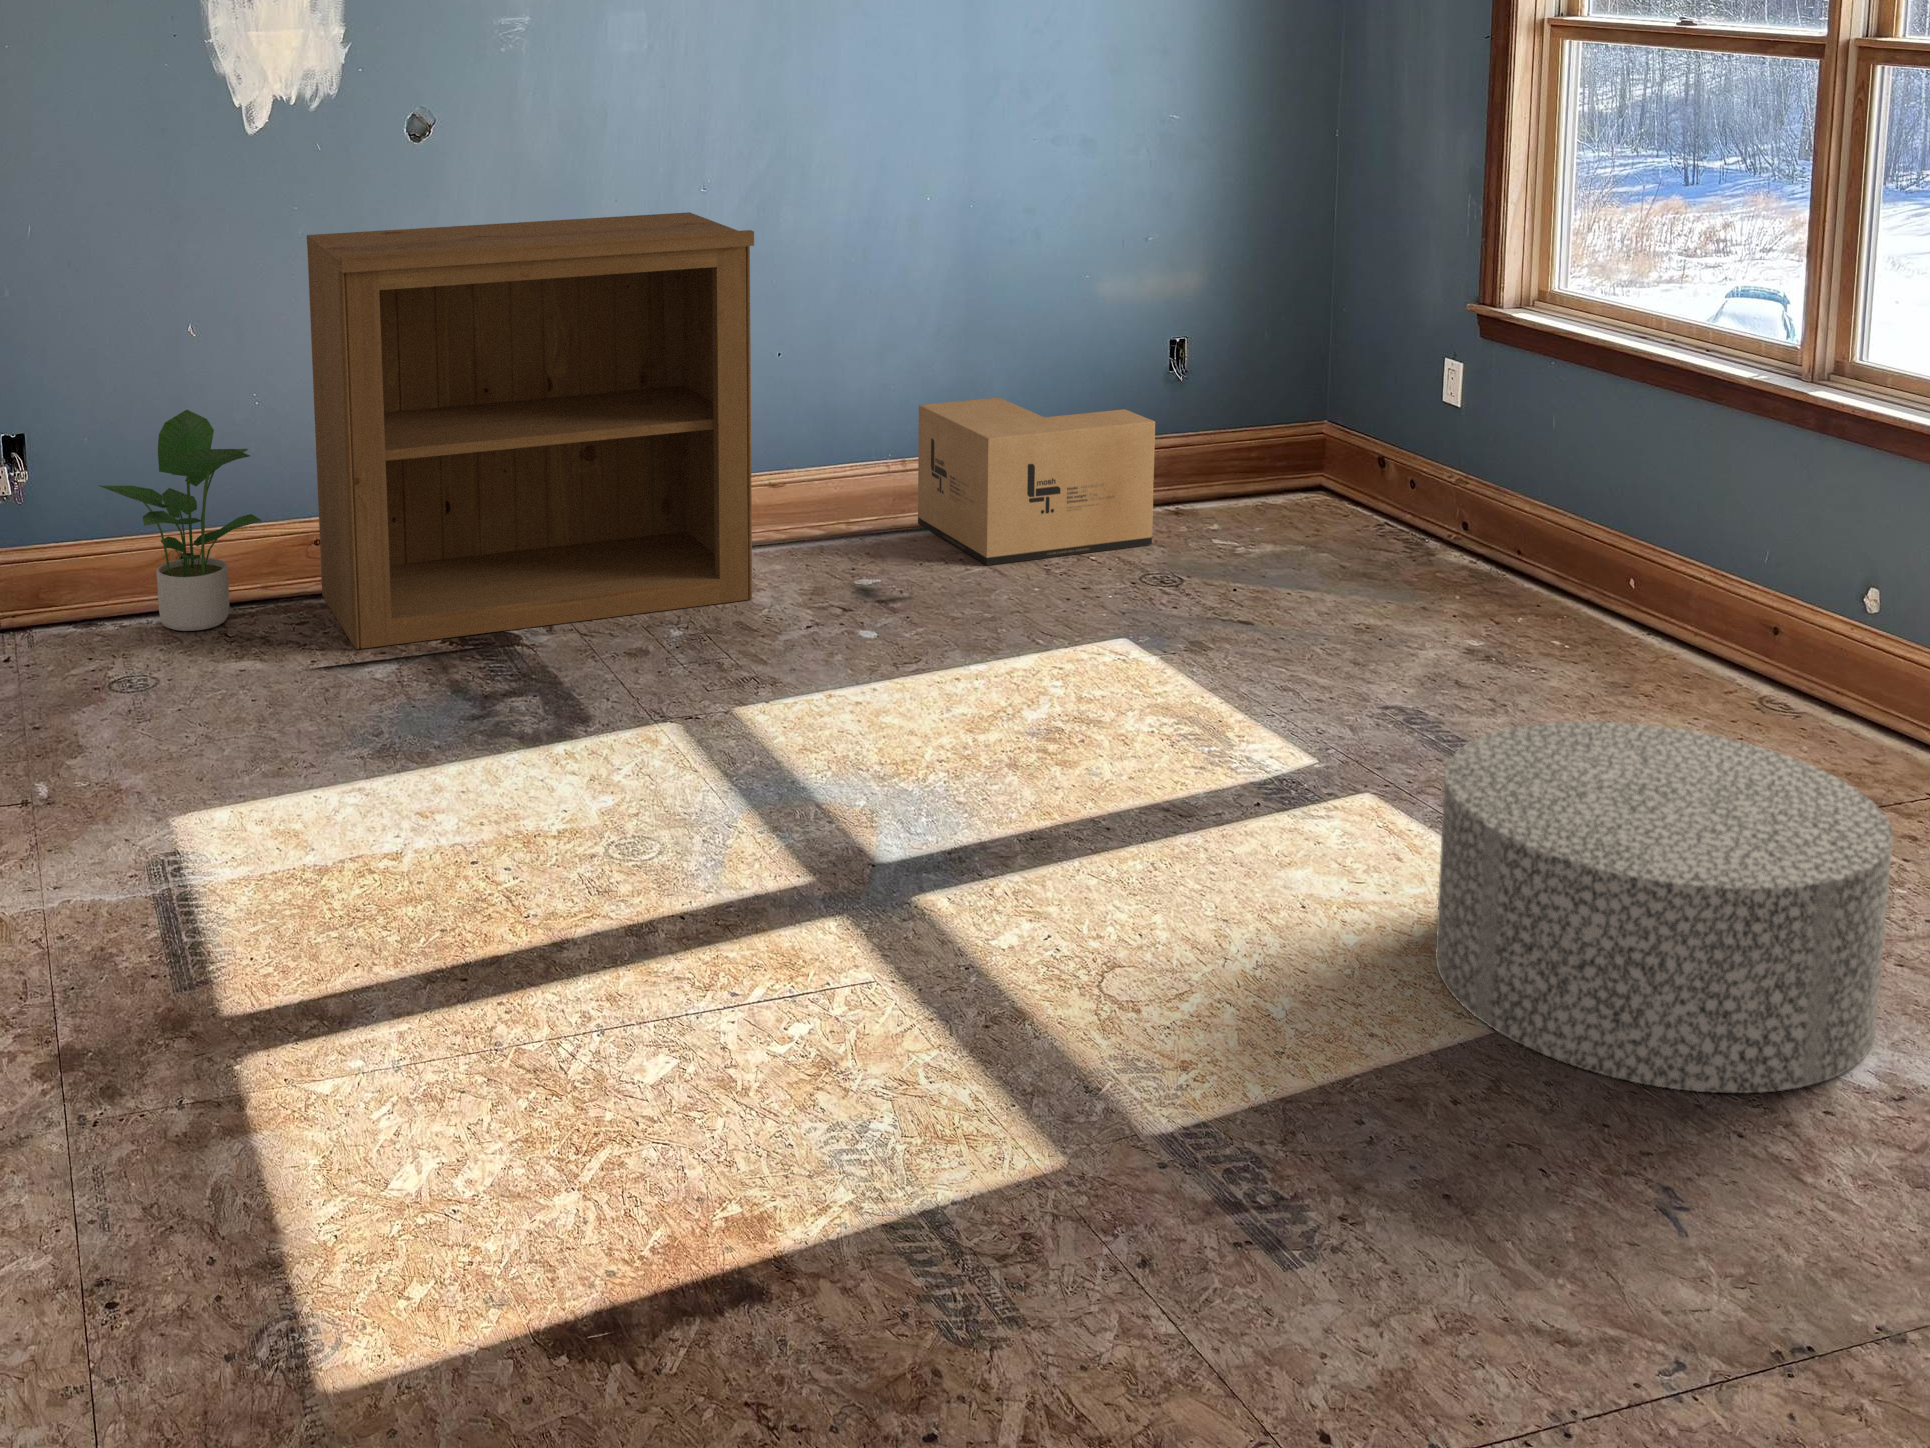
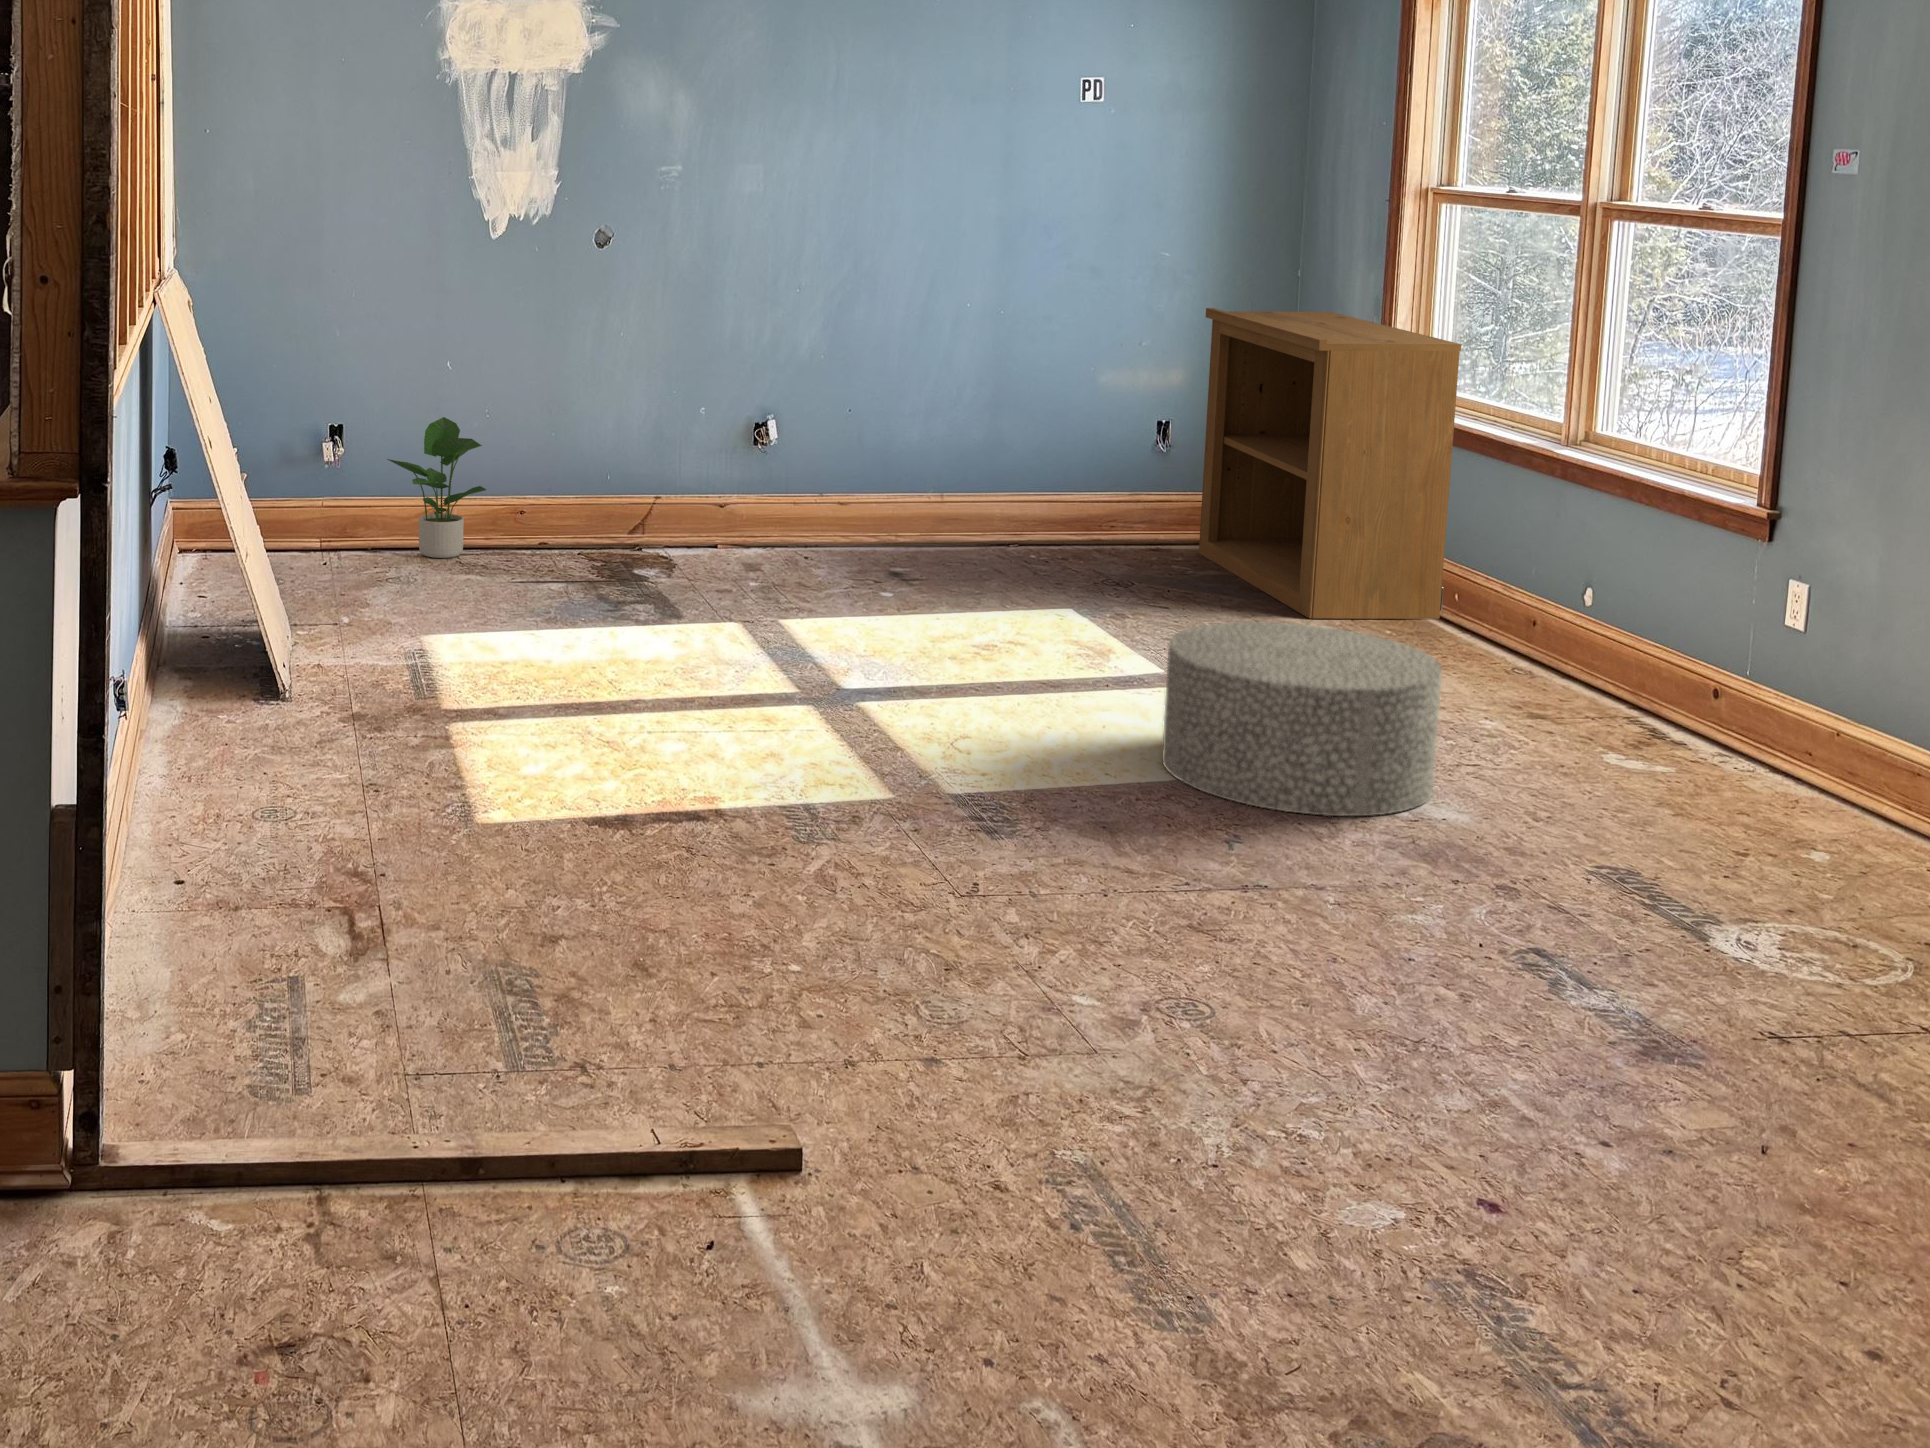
bookshelf: present [307,212,754,649] -> present [1199,308,1461,619]
cardboard box: present [918,397,1155,565] -> none [948,453,1121,564]

